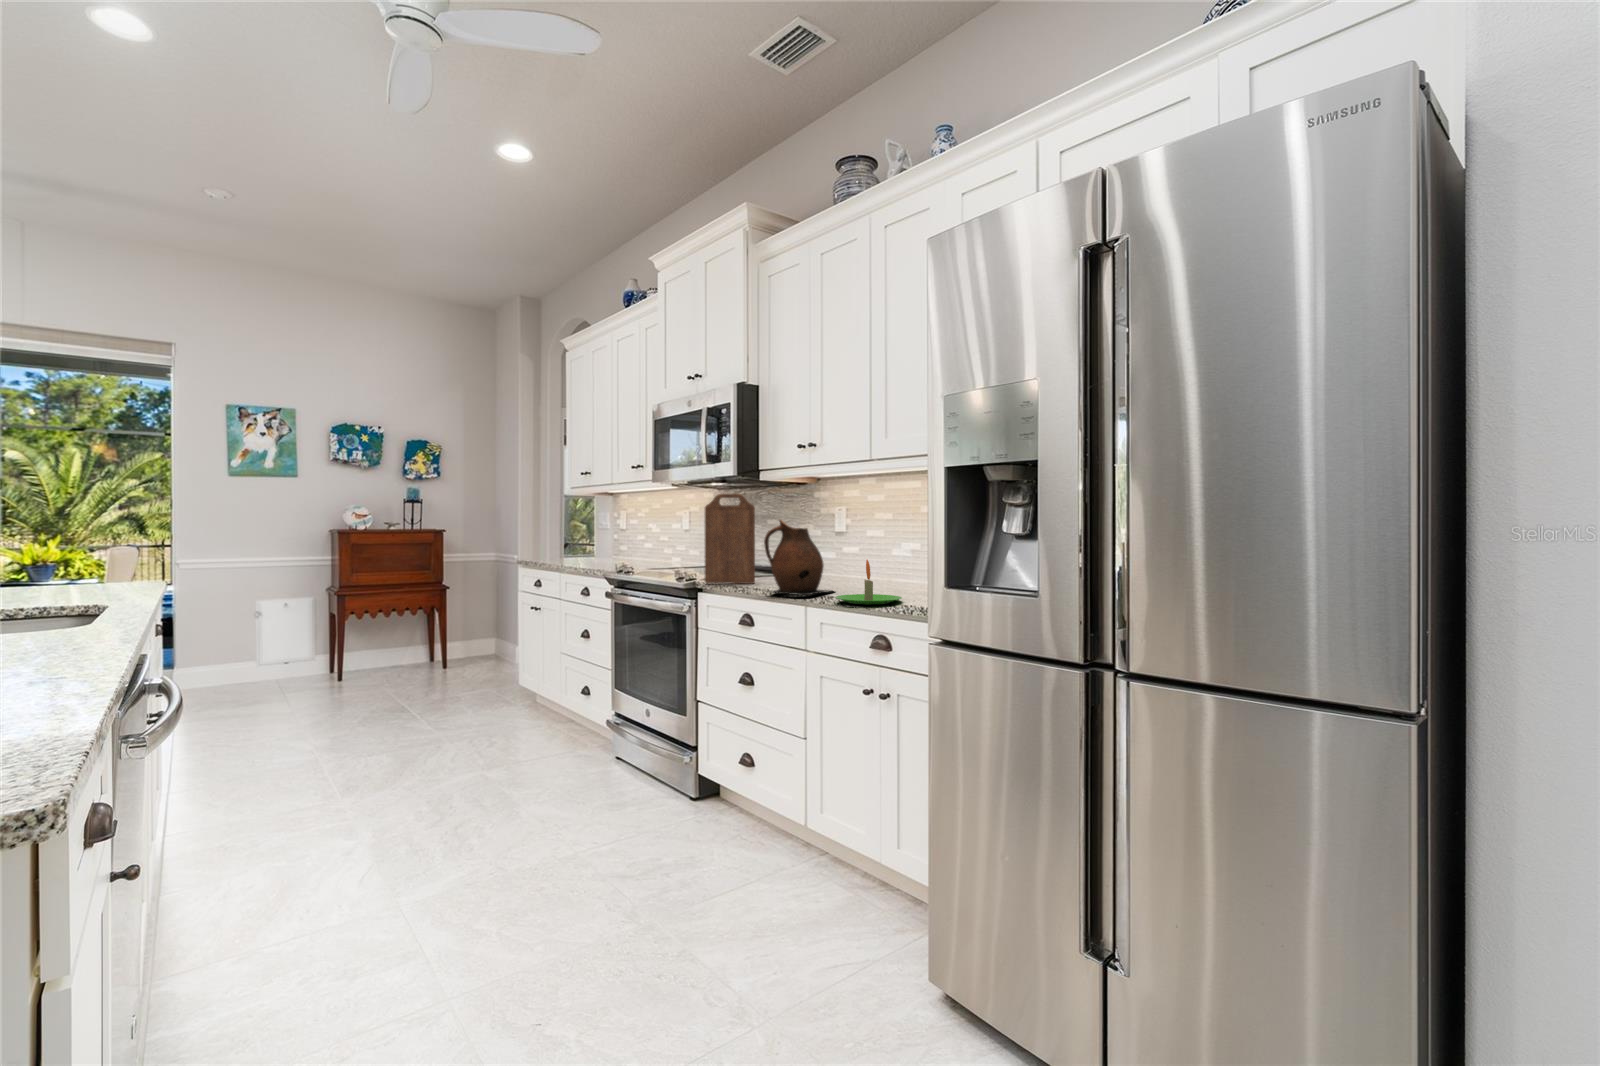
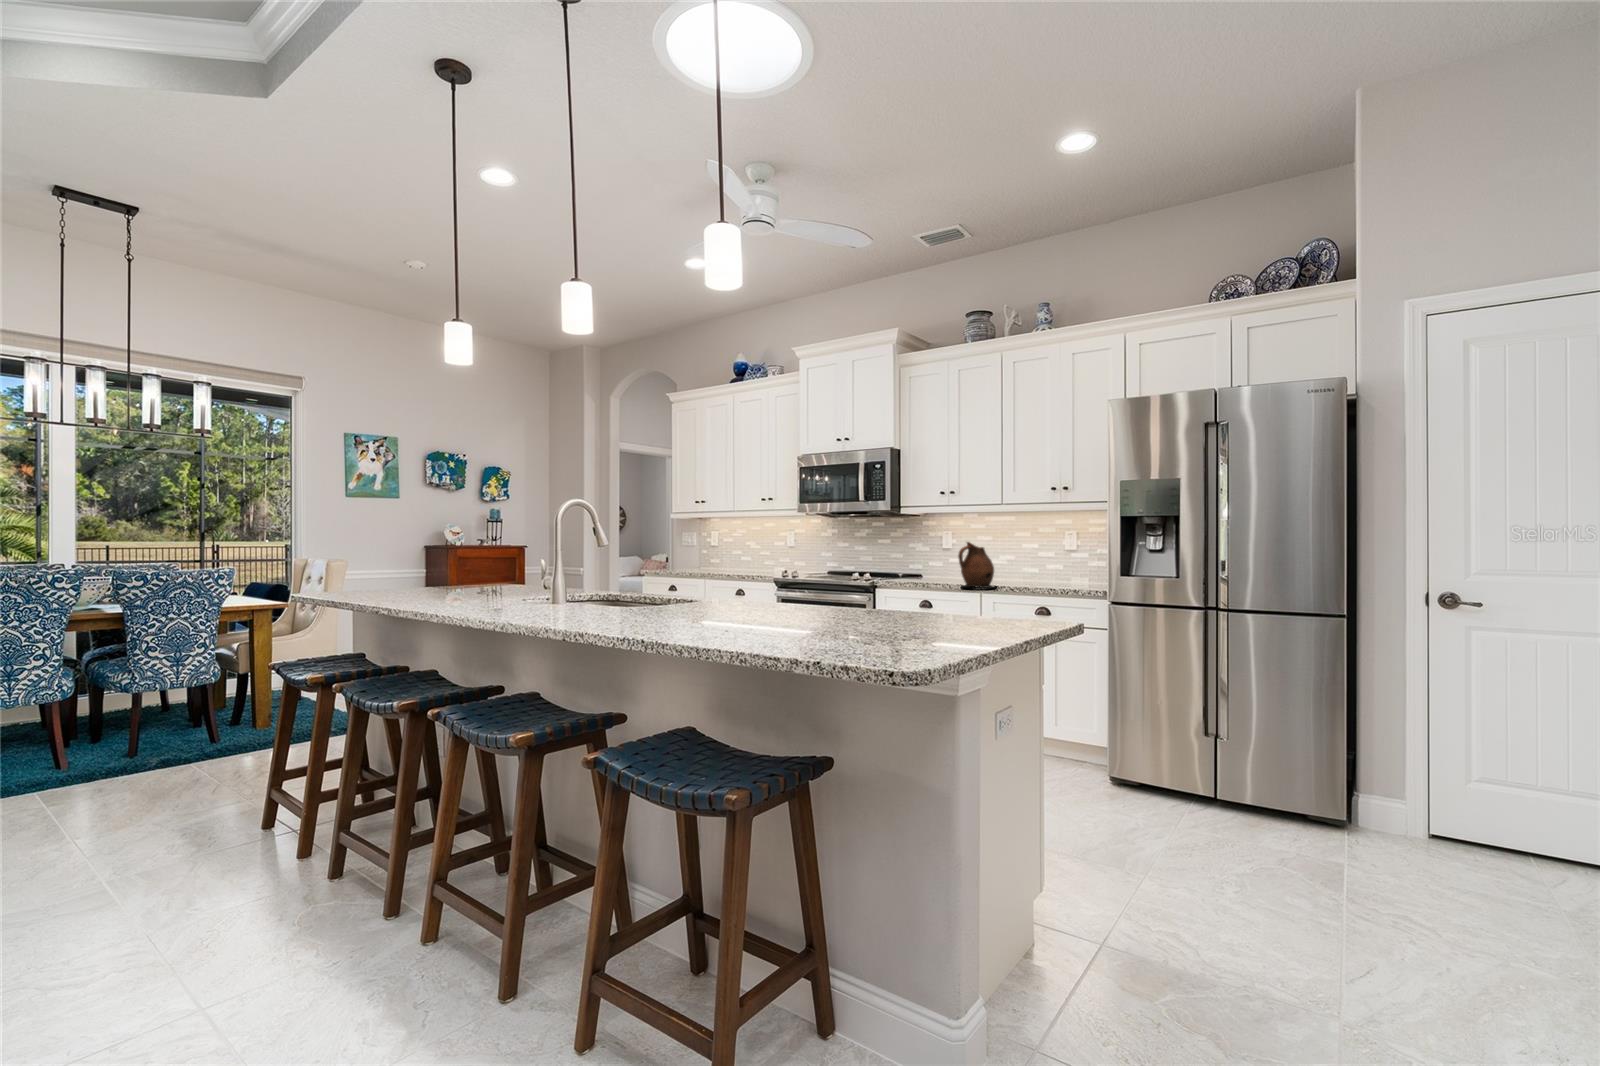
cutting board: present [705,493,755,584] -> none [887,524,921,583]
candle: present [836,560,902,604] -> none [1020,565,1060,592]

